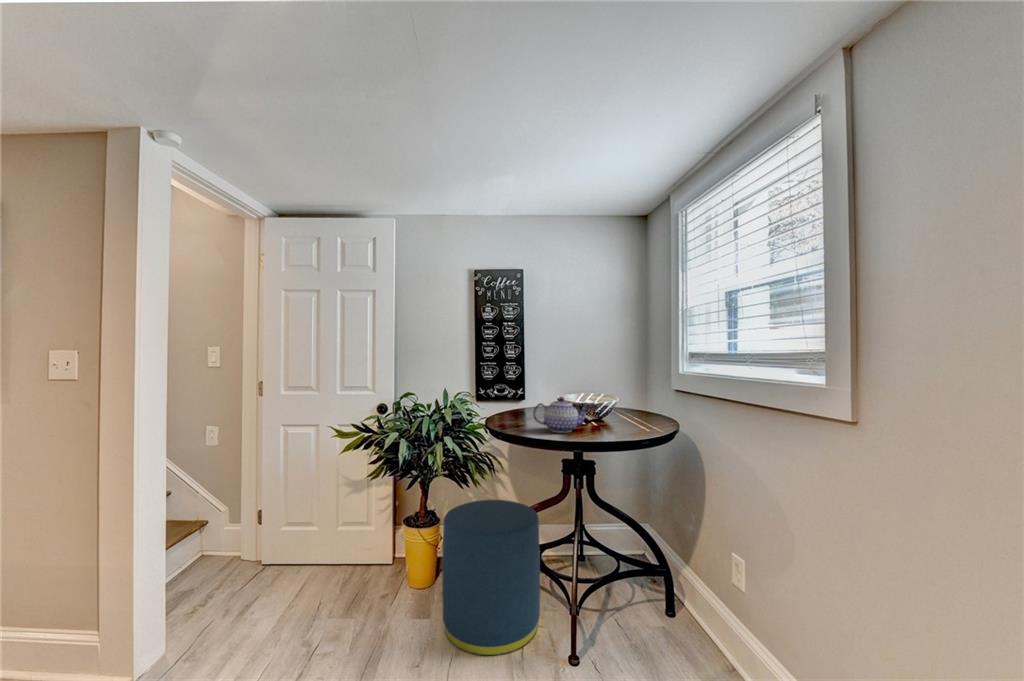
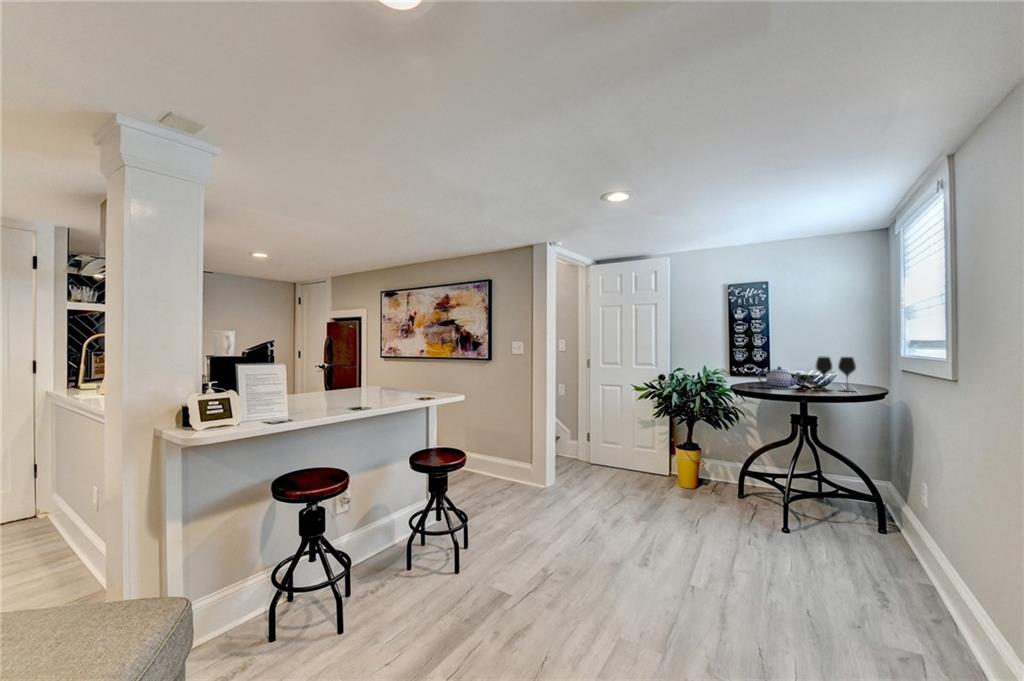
wine glass: none [603,379,650,430] -> present [816,356,856,392]
ottoman: present [442,500,540,656] -> none [698,434,766,518]

